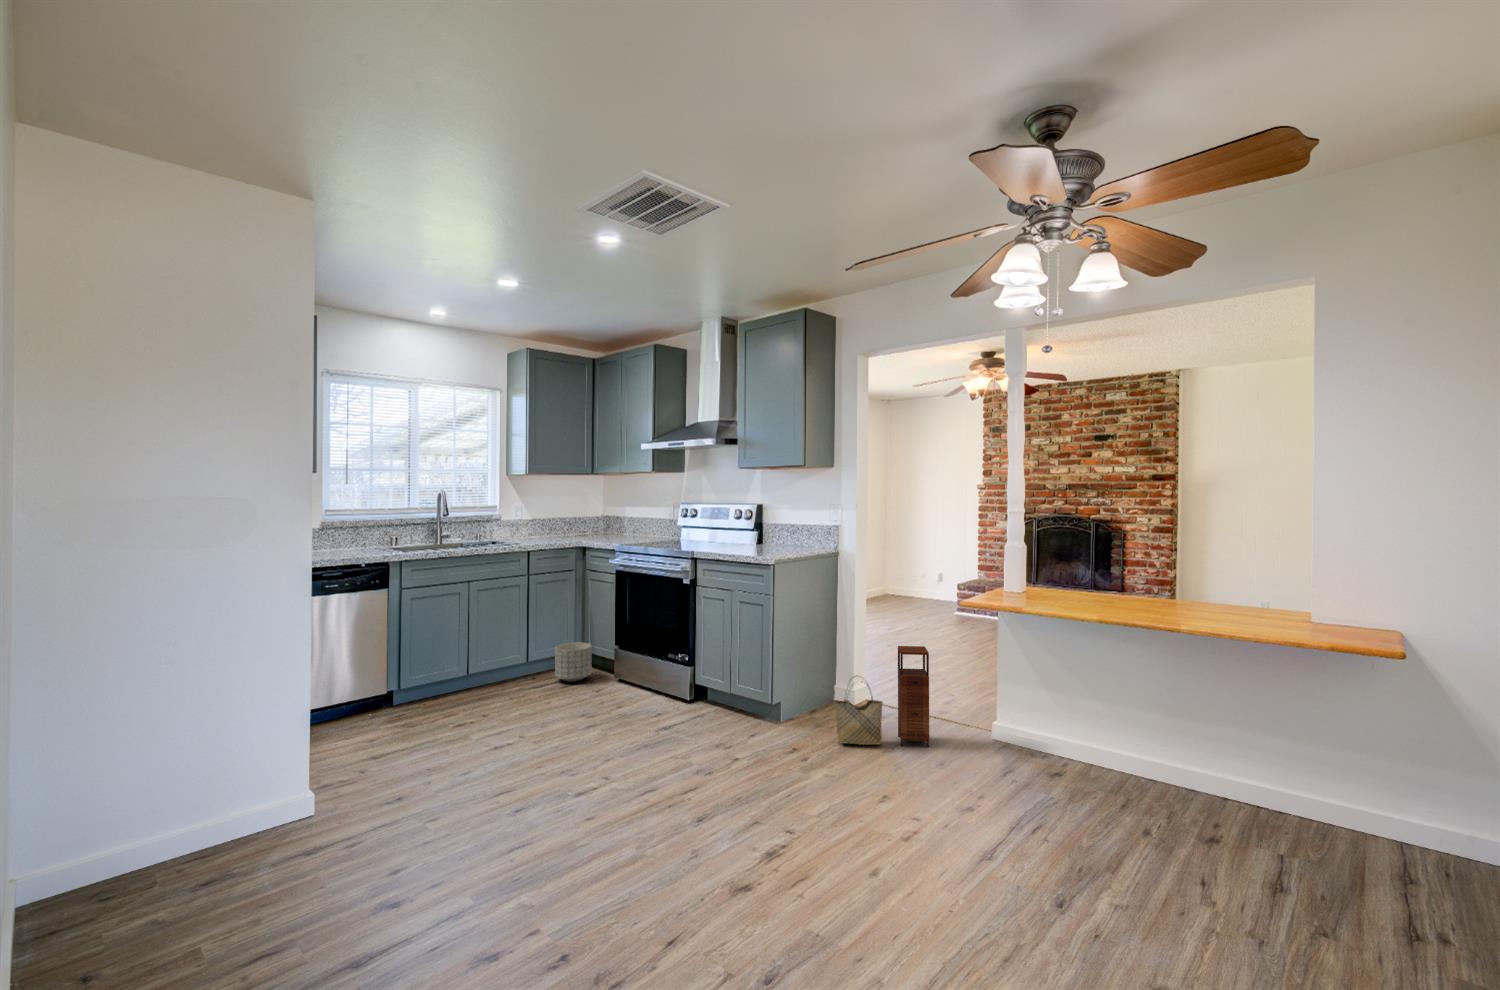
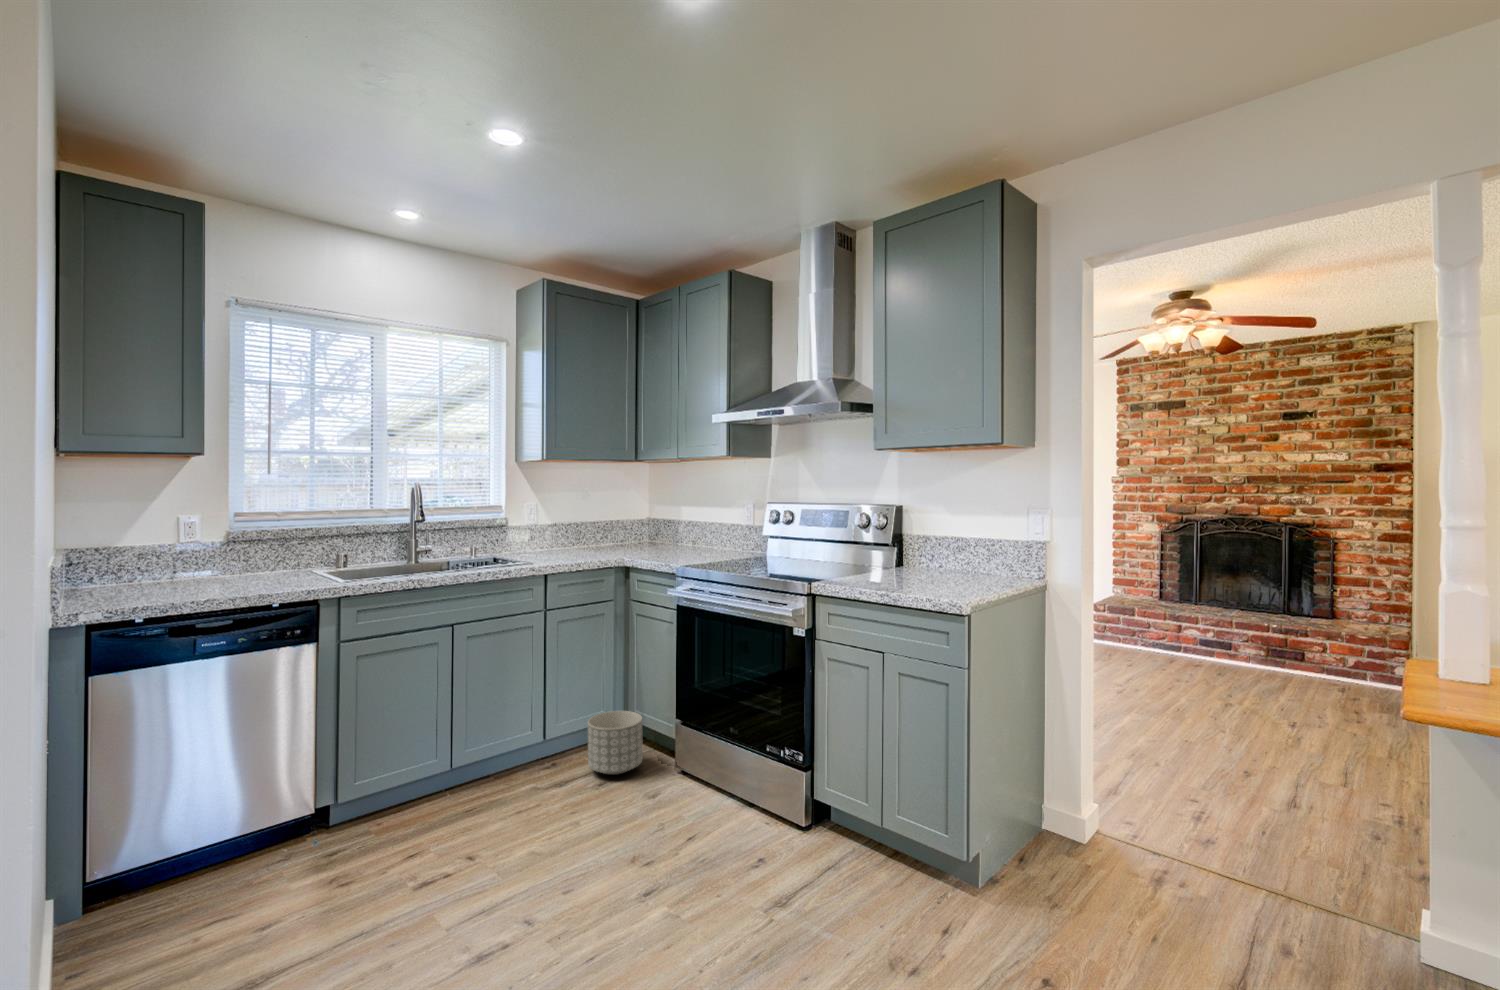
storage cabinet: present [898,646,929,747] -> none [1221,758,1312,959]
woven basket: present [836,684,882,745] -> none [1120,814,1217,955]

